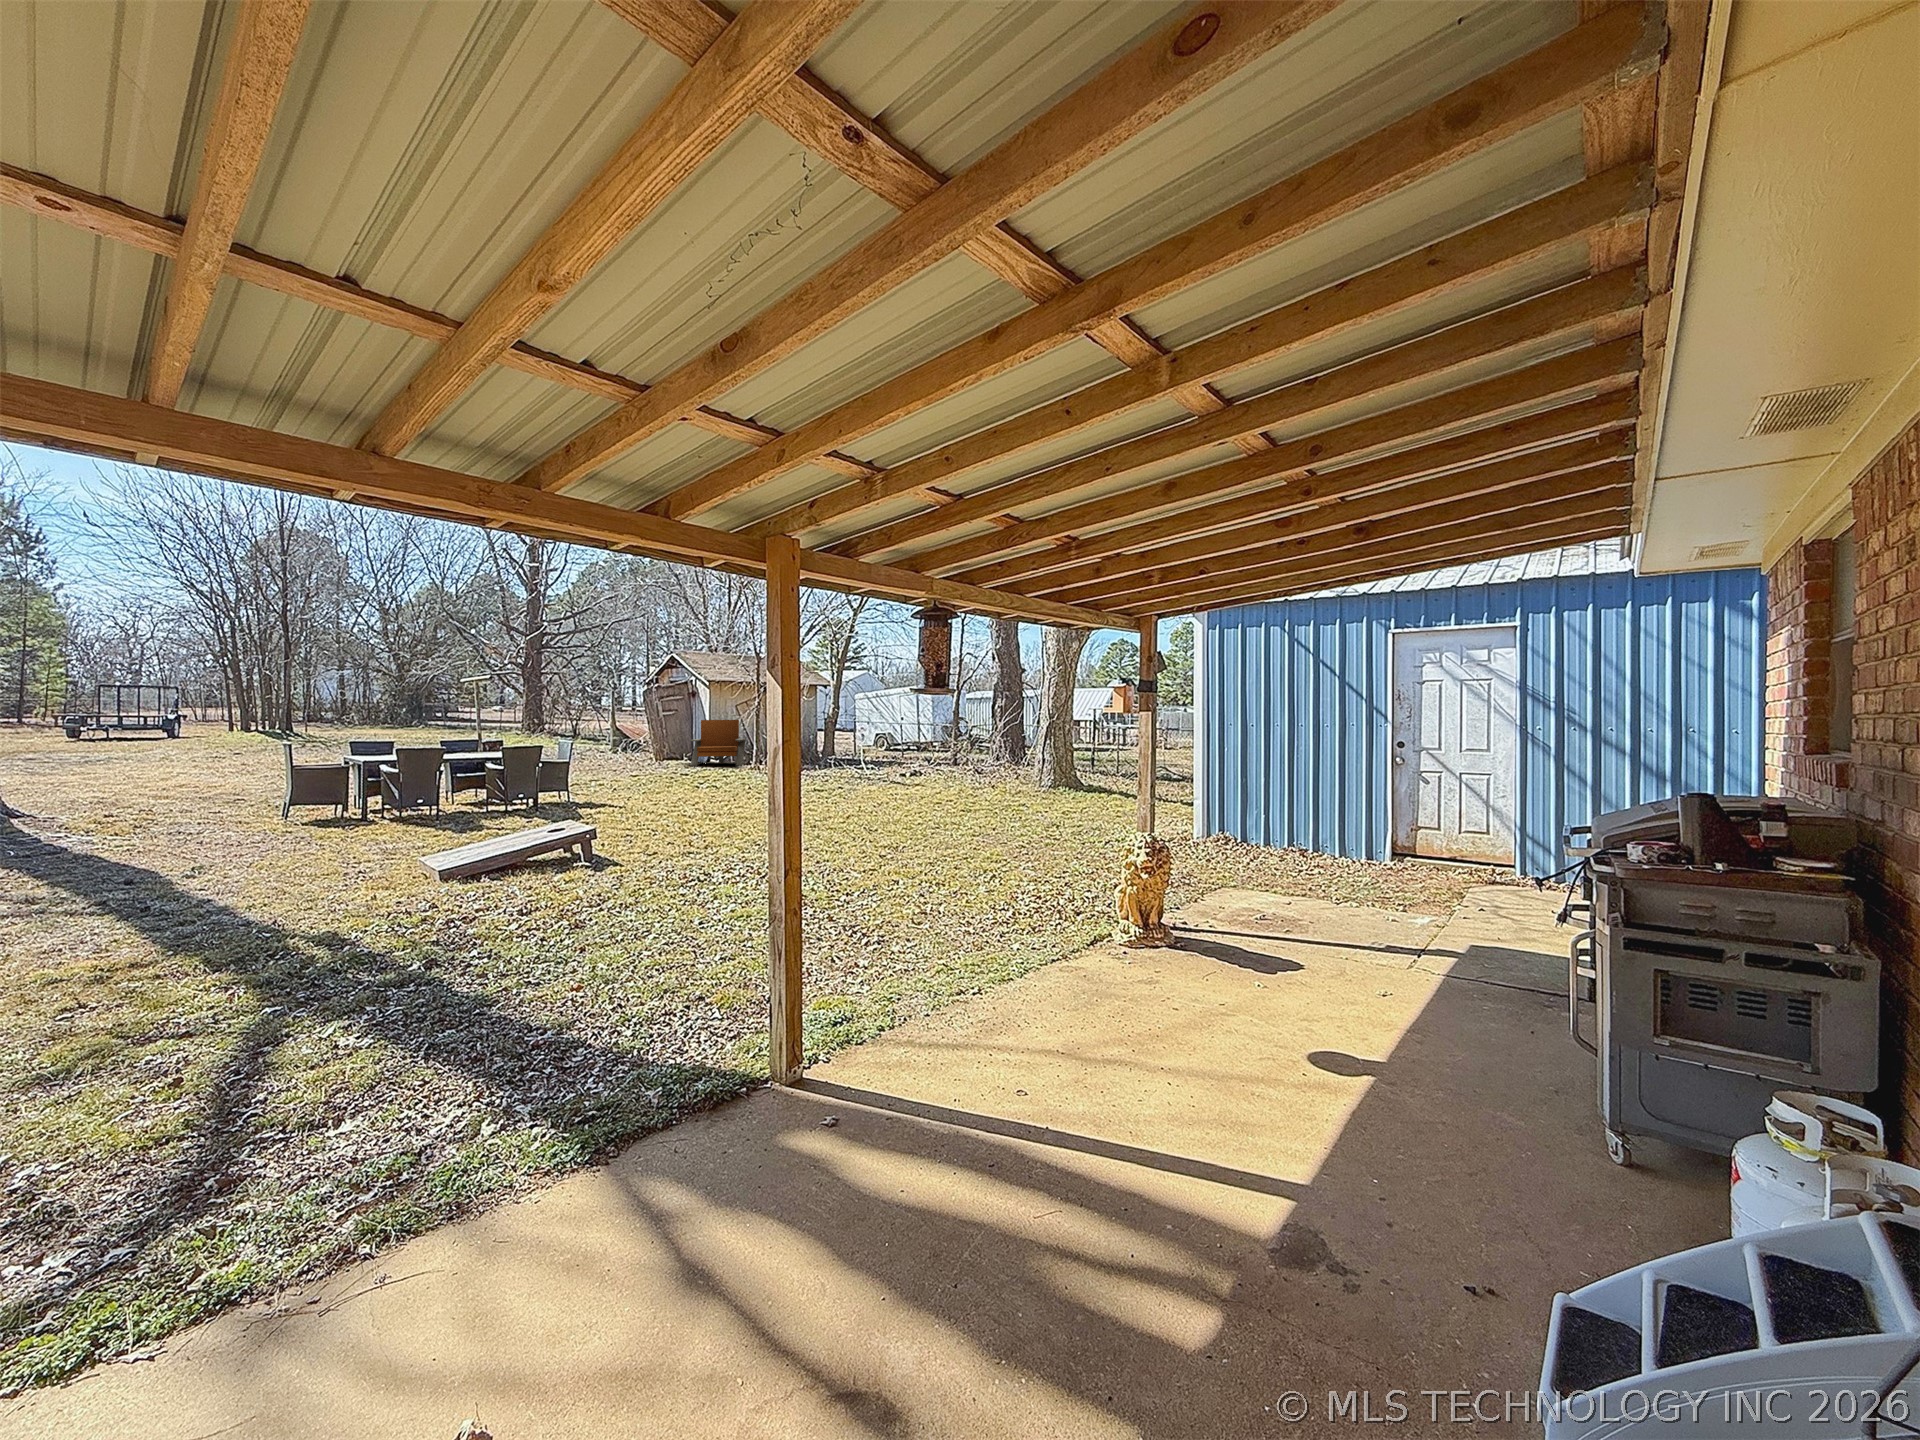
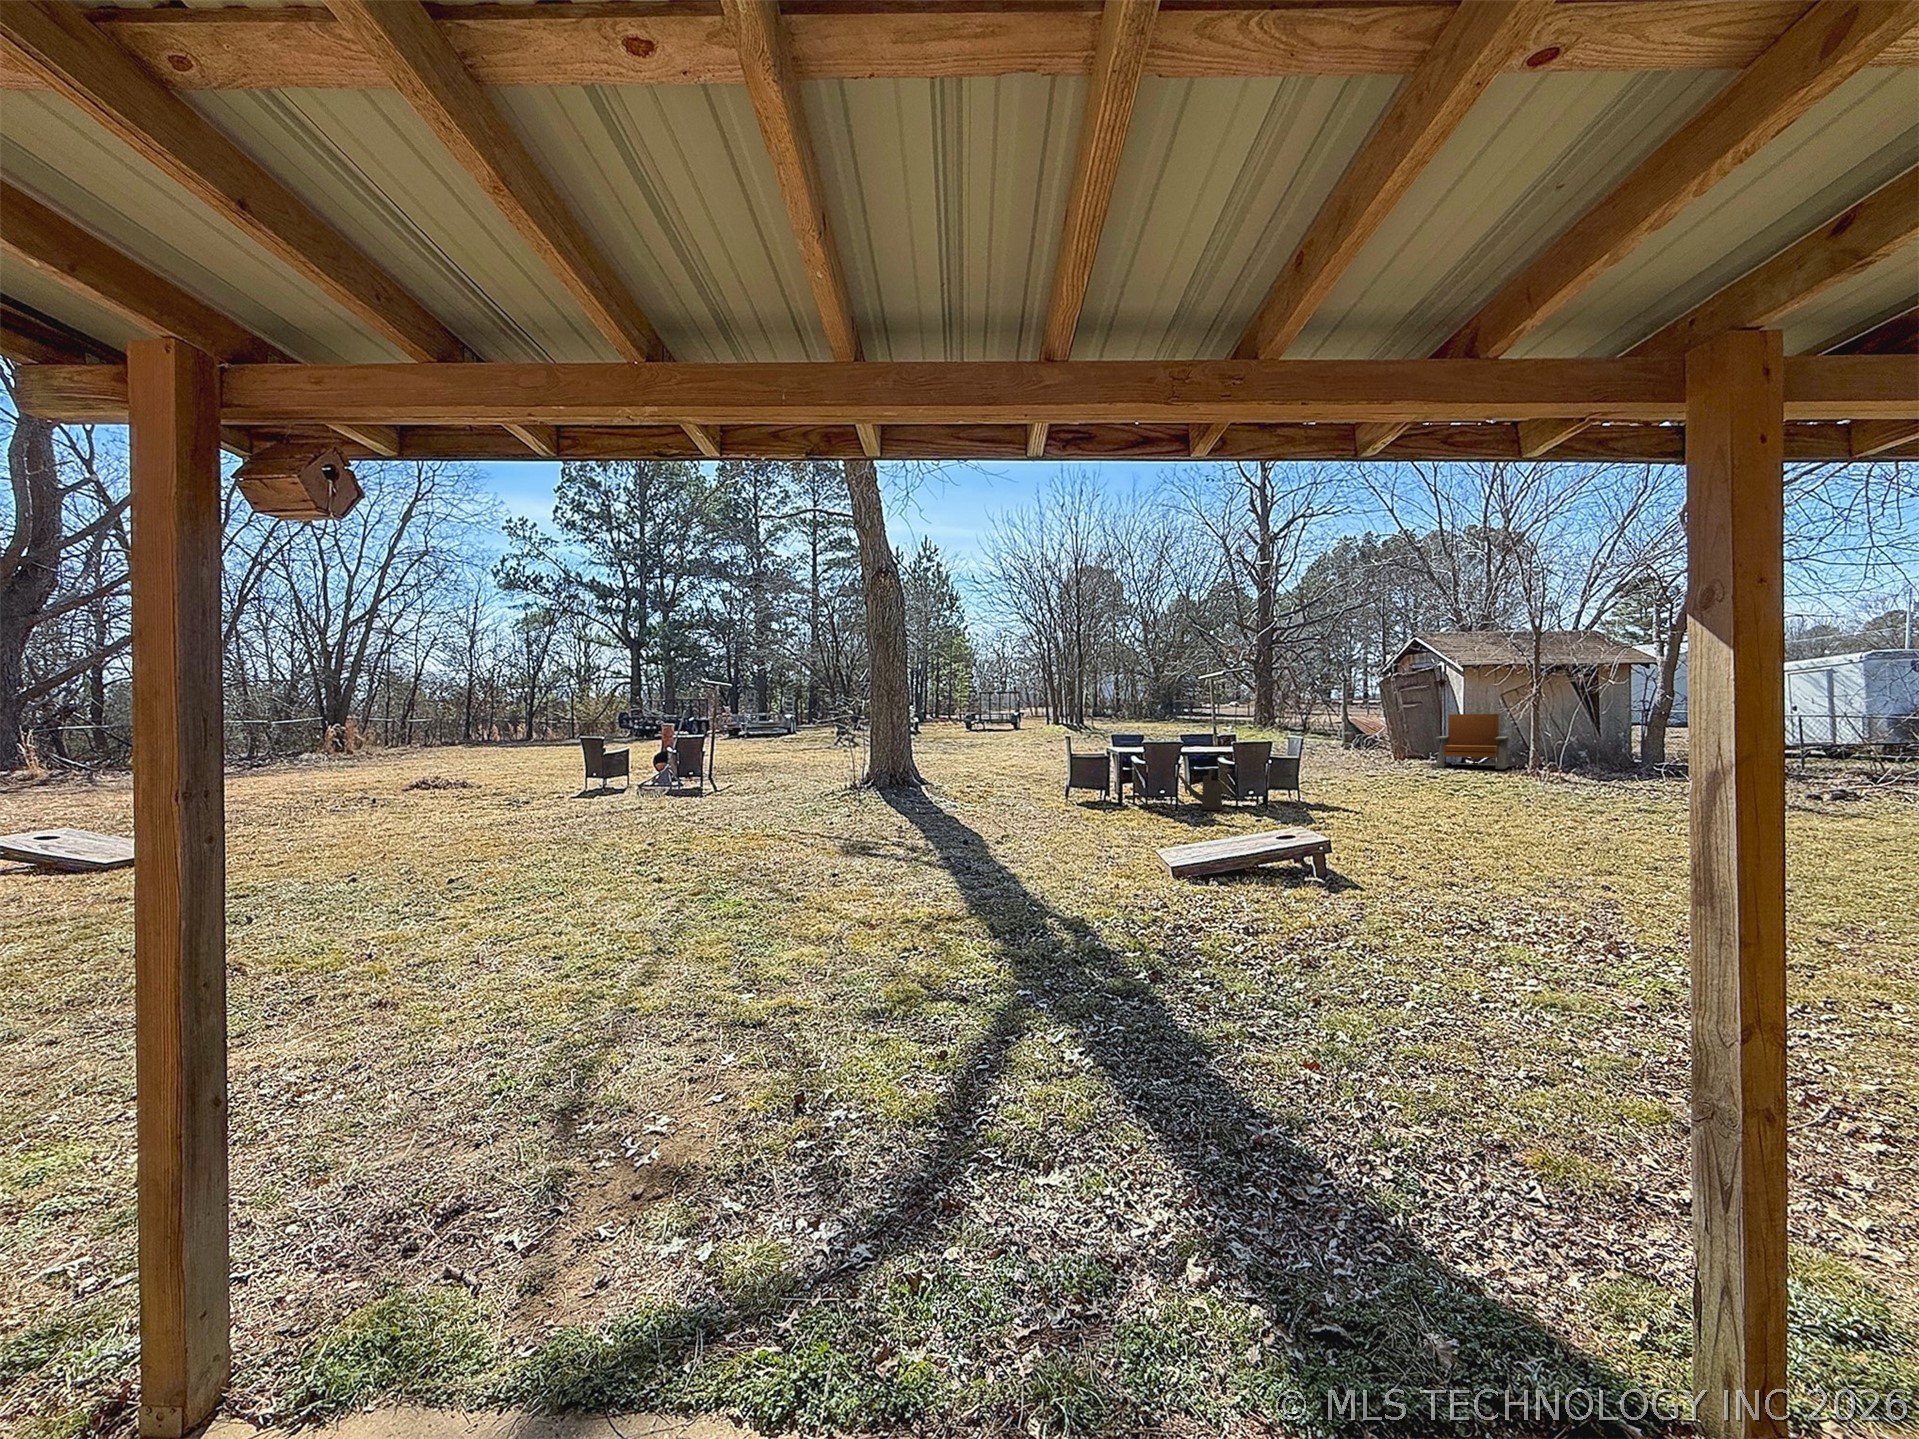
watering can: none [438,773,497,816] -> present [1179,768,1229,810]

